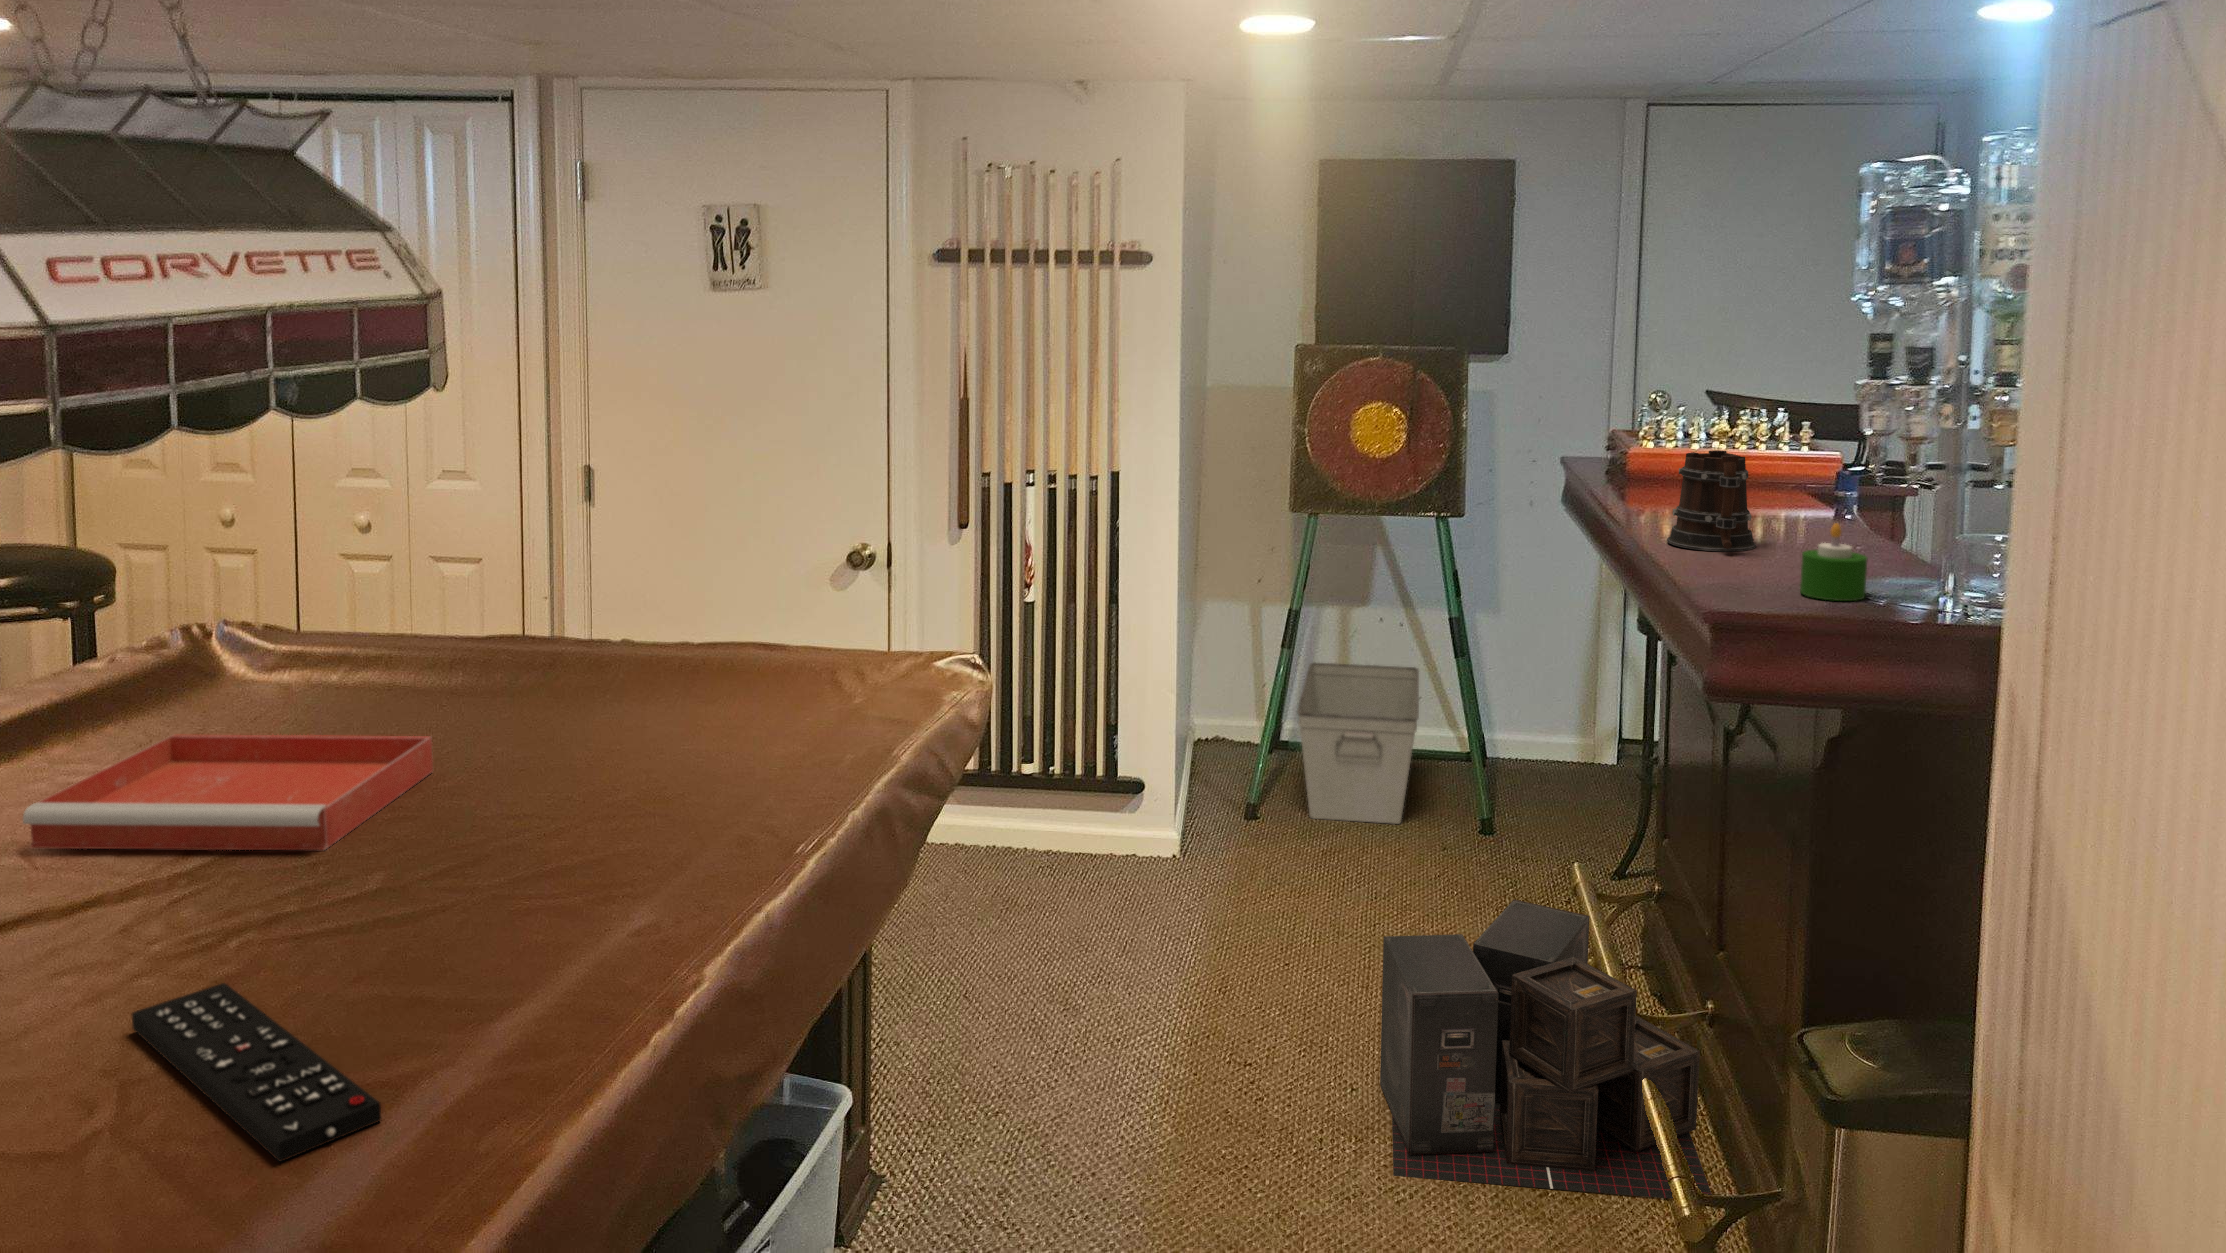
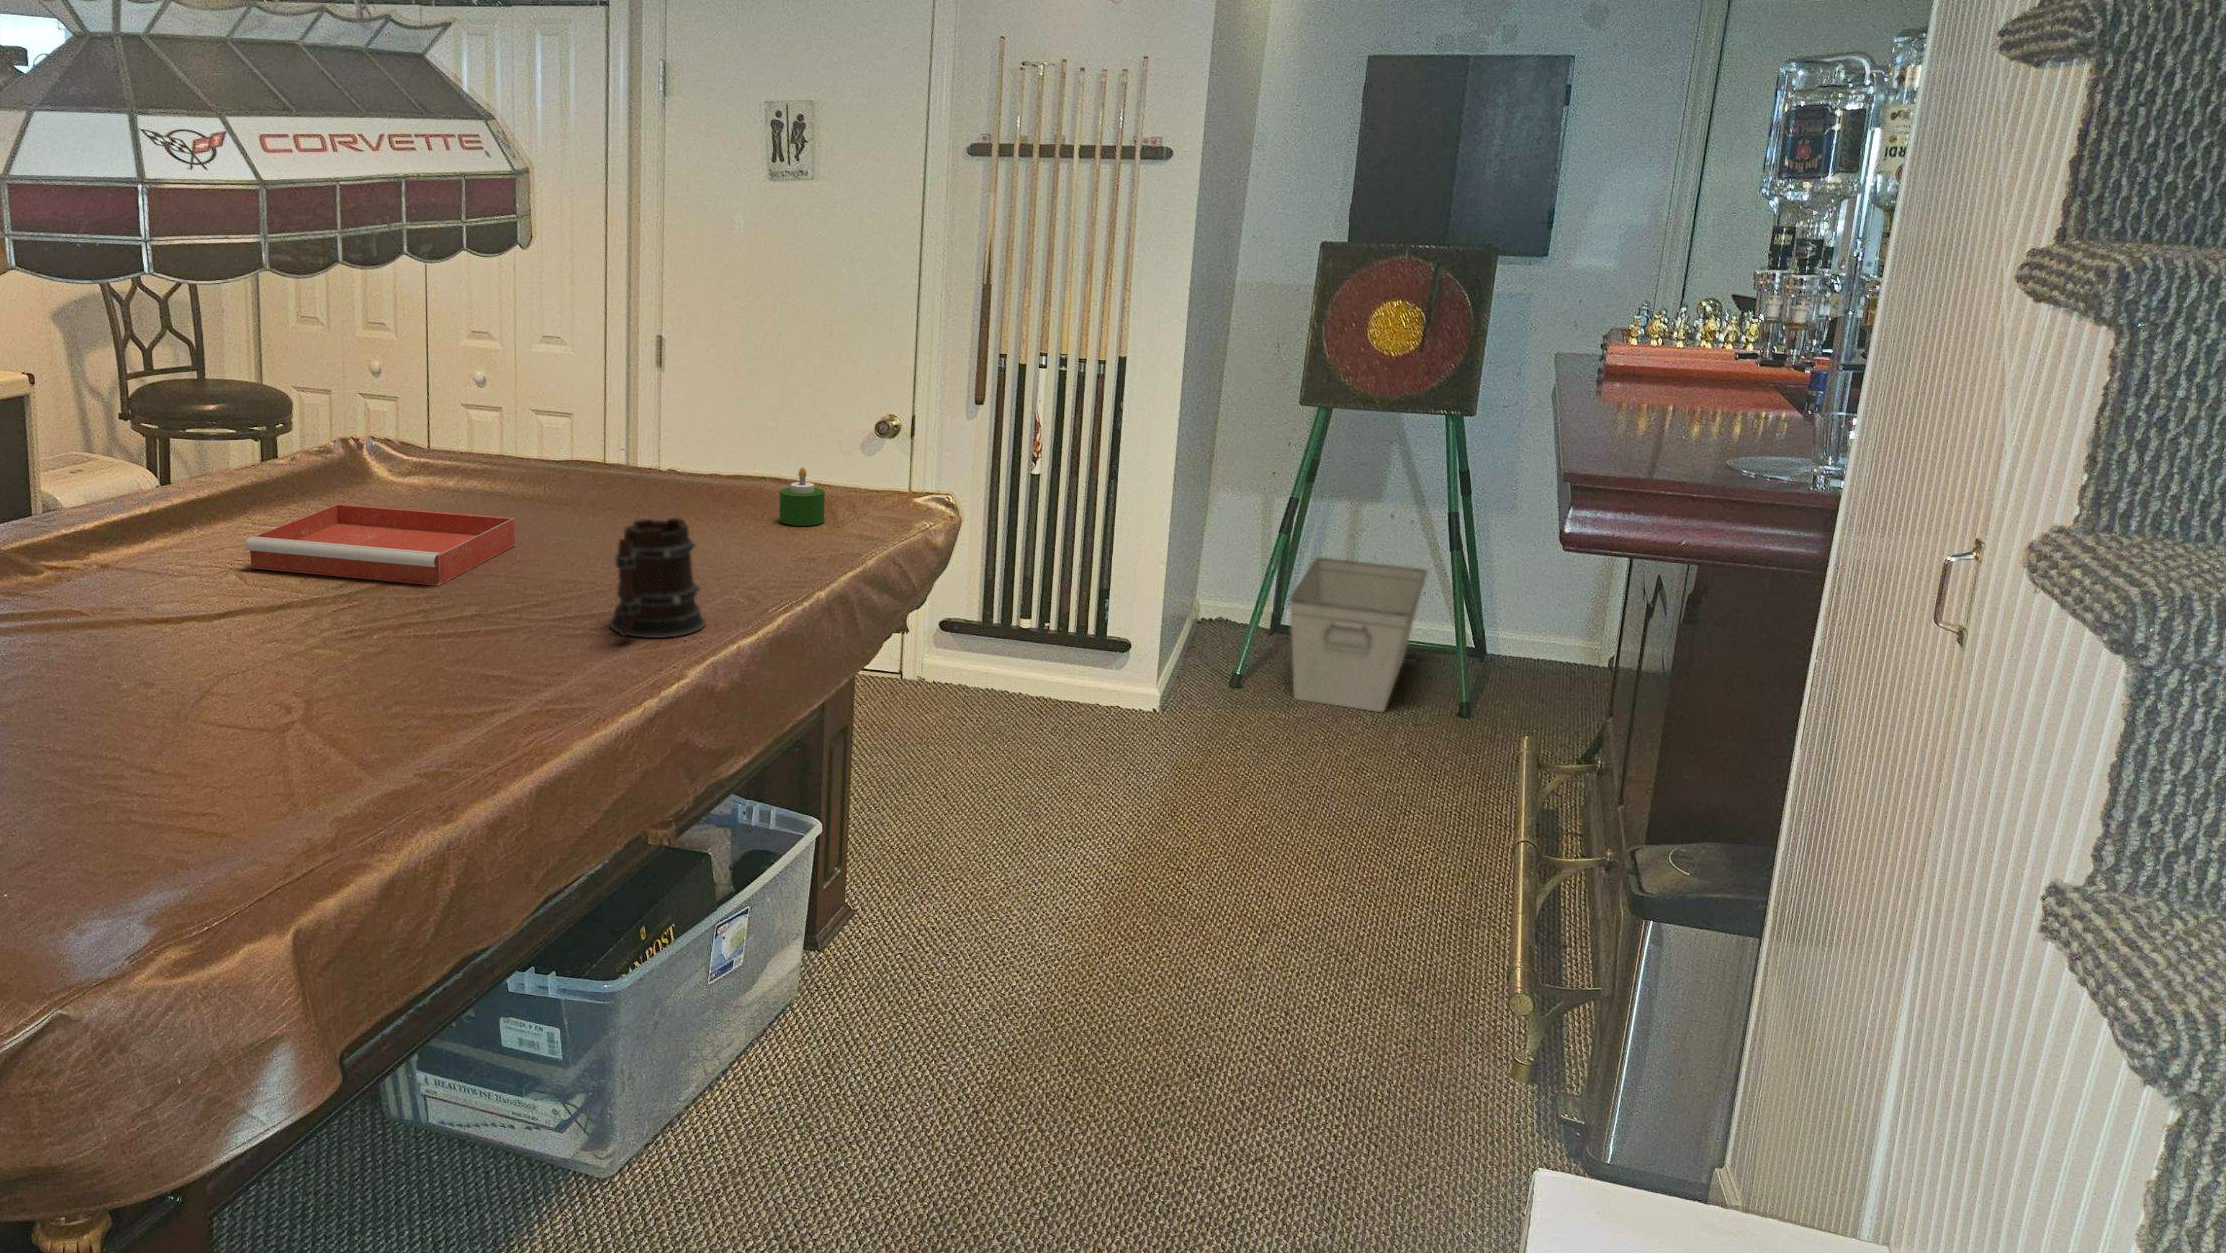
beer mug: present [1667,450,1756,551] -> present [610,518,705,638]
candle: present [1800,523,1867,601] -> present [780,467,825,526]
speaker: present [1380,899,1712,1199] -> none [1290,768,1606,1039]
remote control: present [132,983,381,1162] -> none [318,648,468,742]

